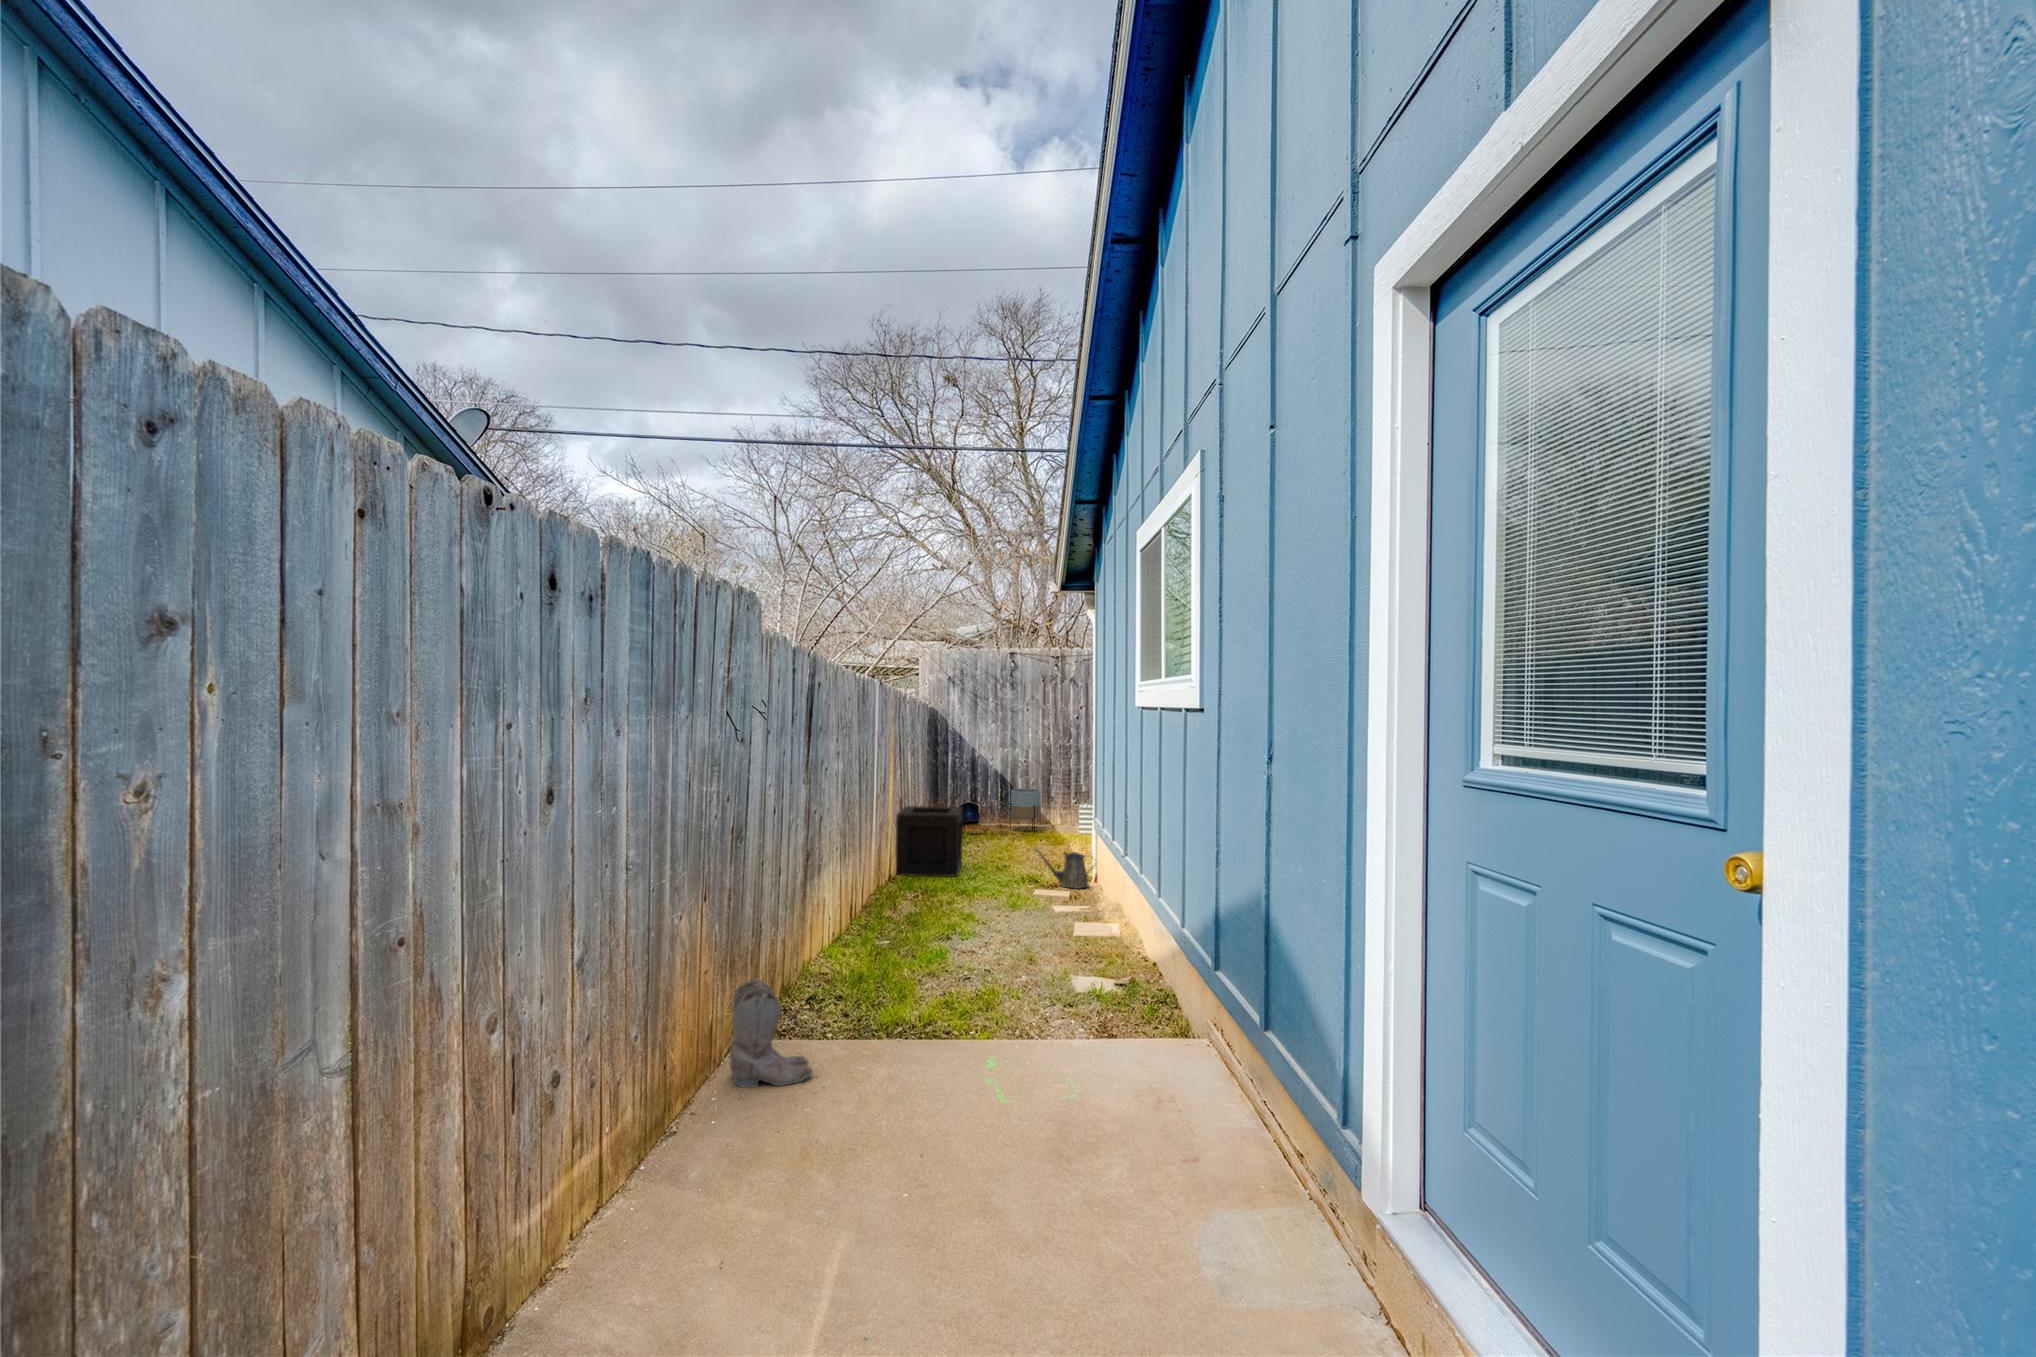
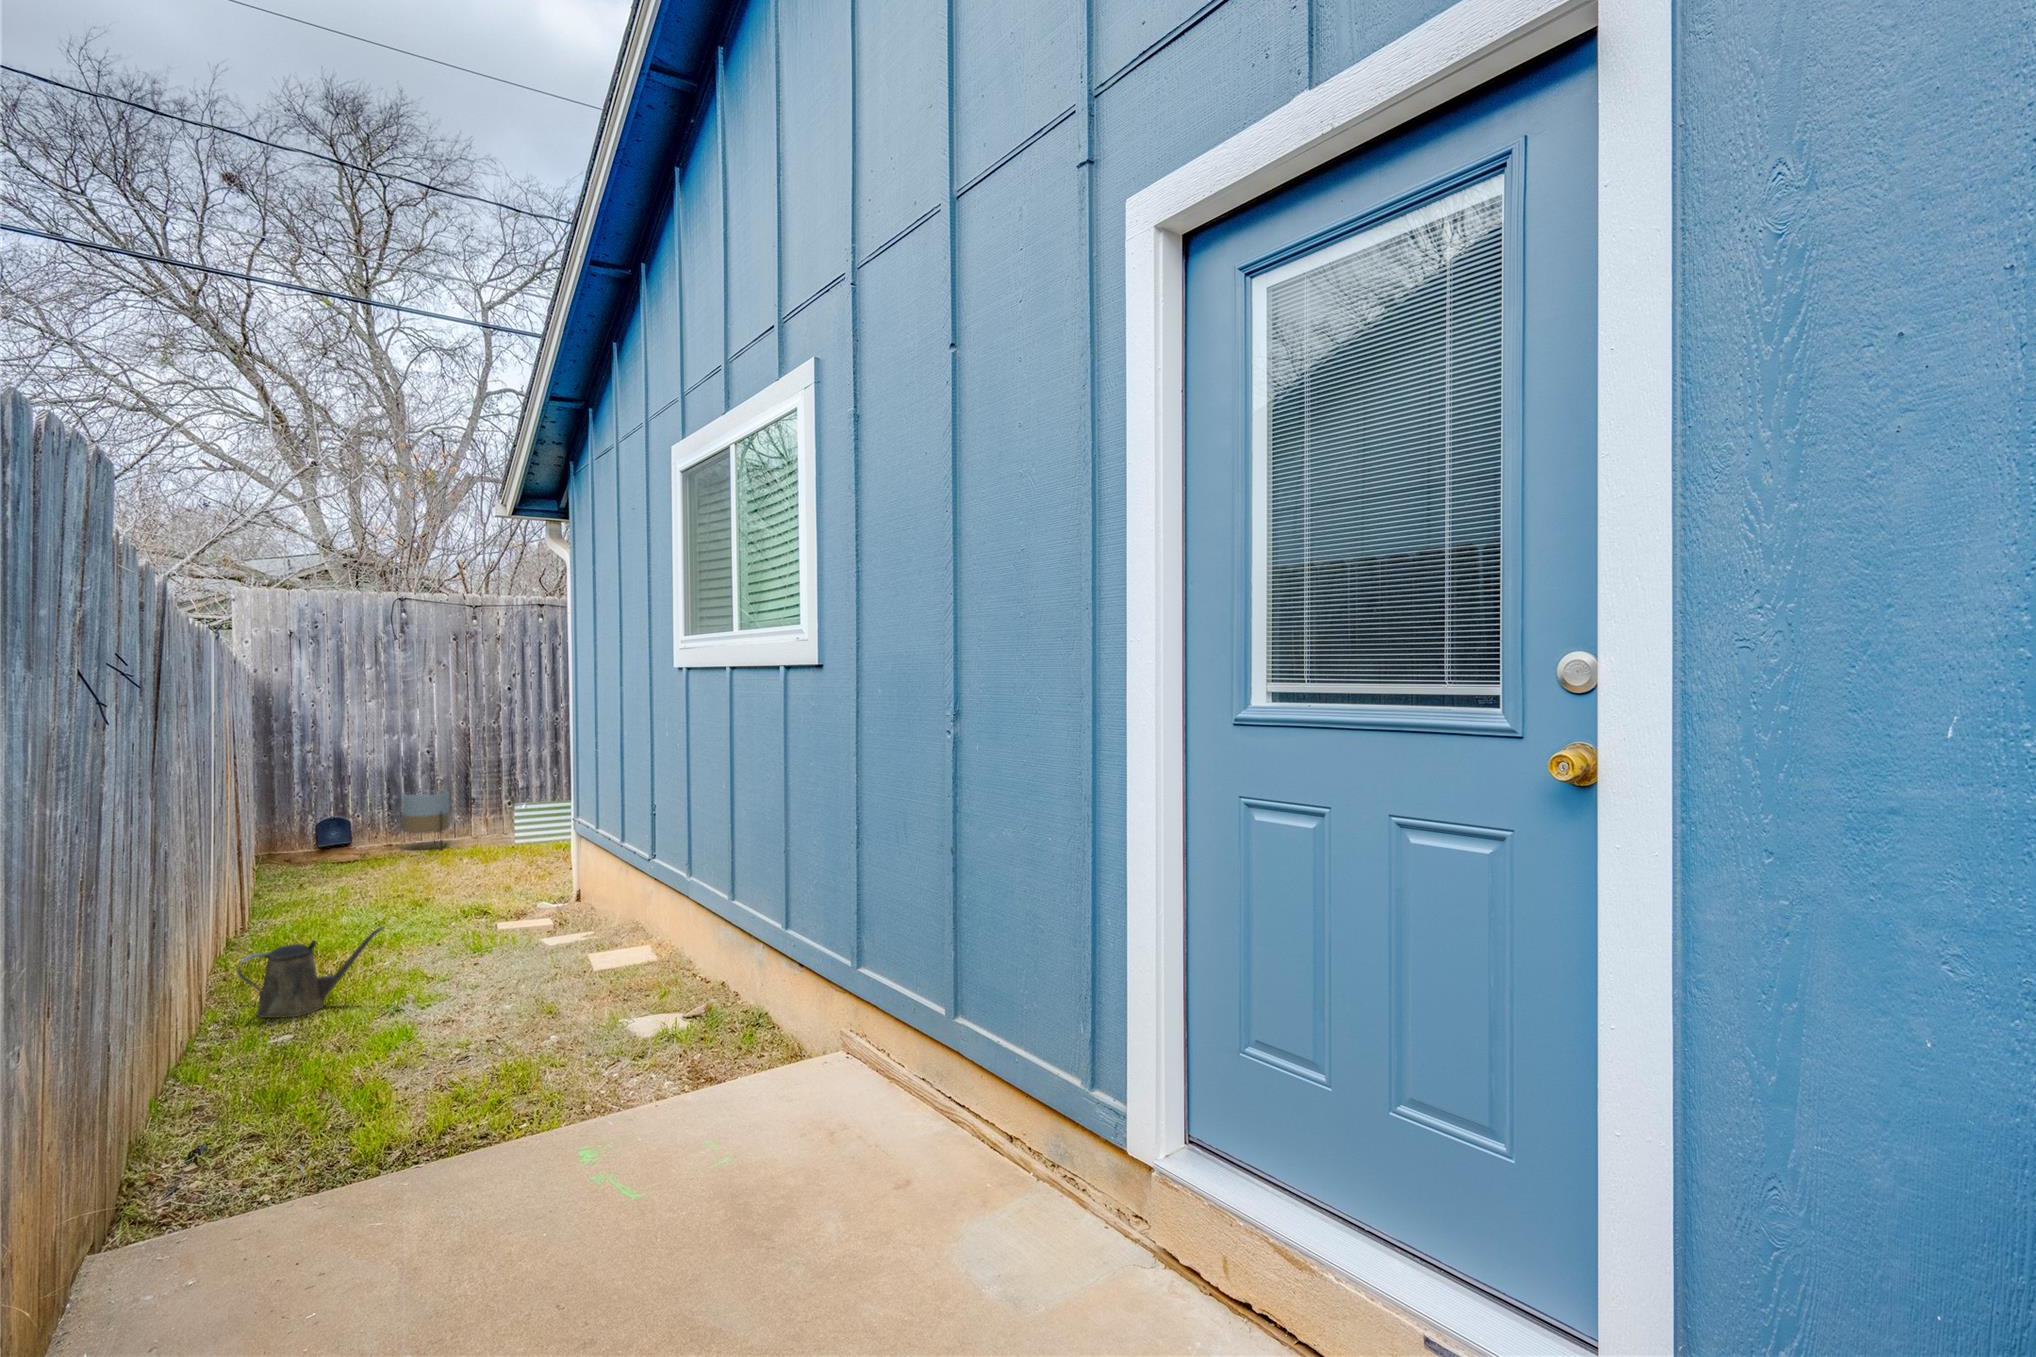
wooden crate: present [896,806,963,876] -> none [258,821,367,932]
watering can: present [1036,850,1094,889] -> present [237,926,384,1018]
boots: present [730,978,813,1087] -> none [158,1105,320,1281]

